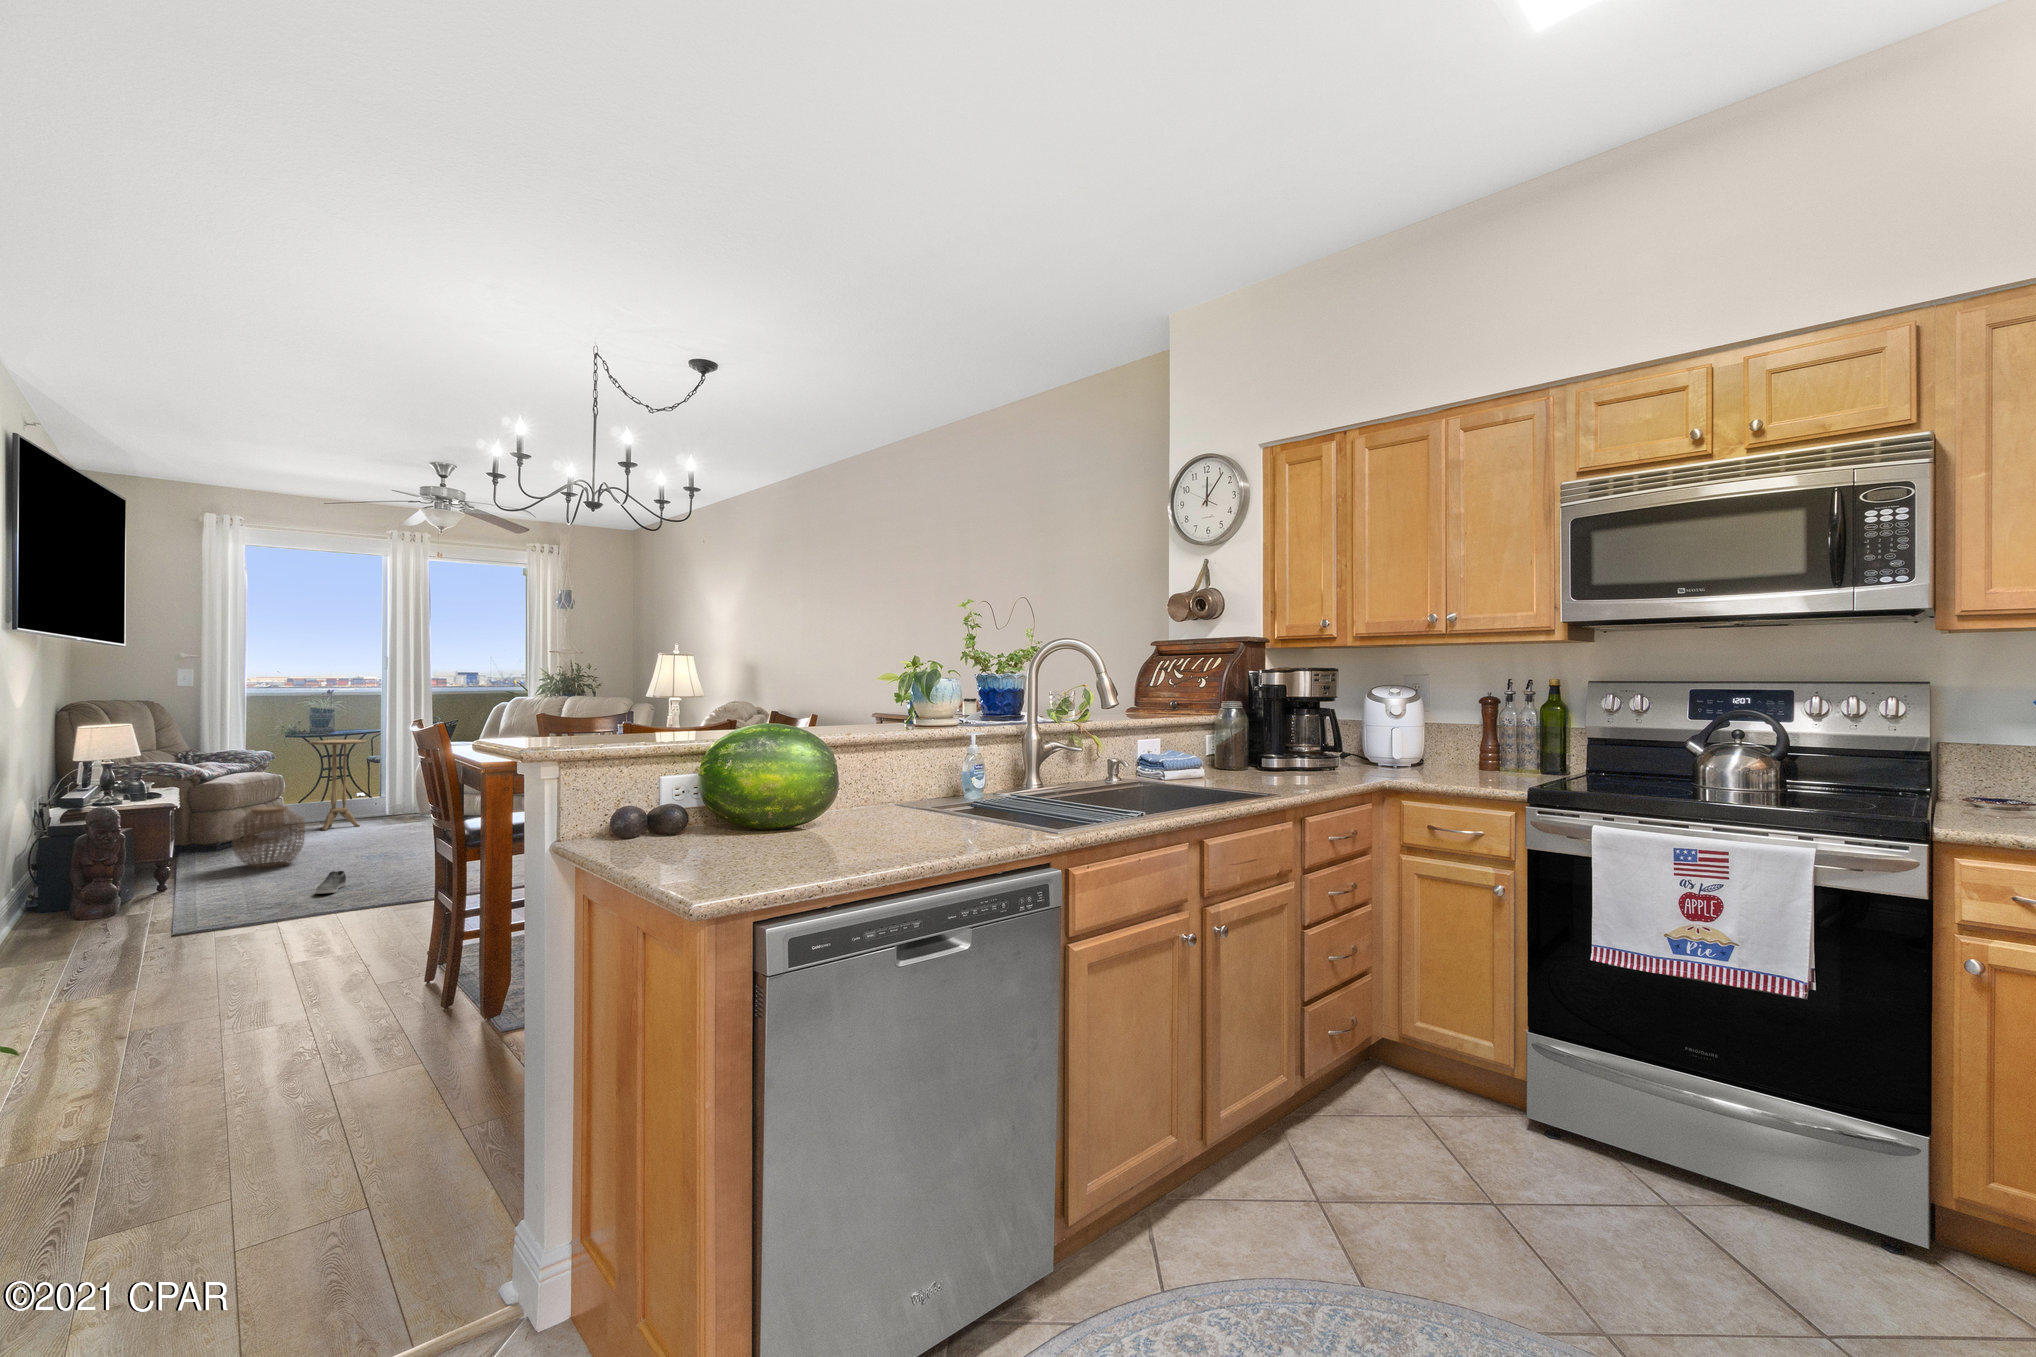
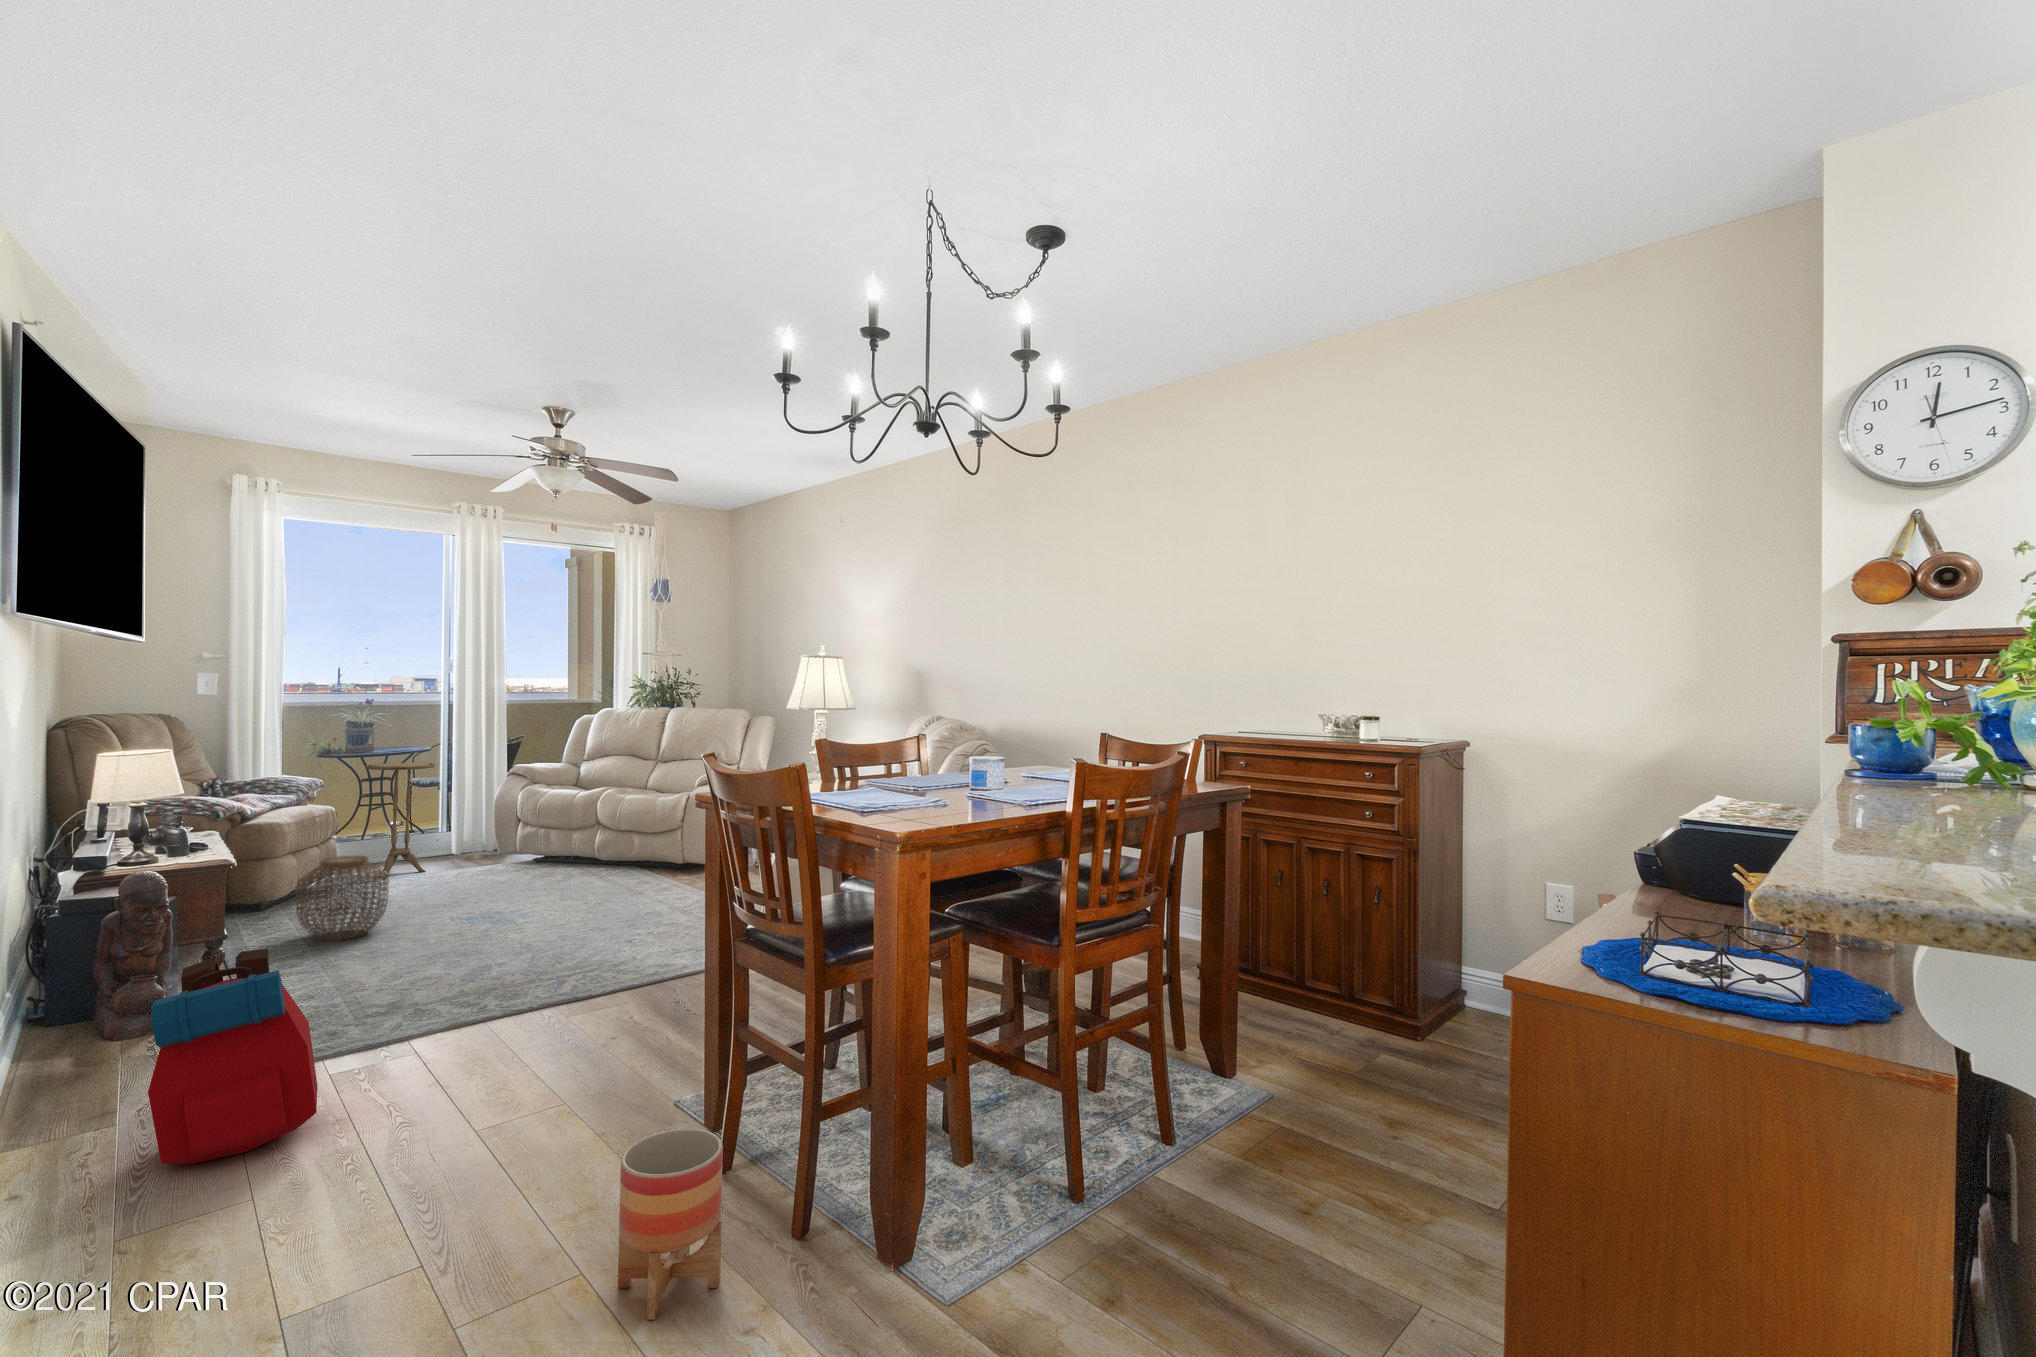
backpack: none [74,847,195,974] -> present [148,949,317,1164]
shoe: present [316,871,346,894] -> none [435,952,468,988]
planter: none [318,936,388,1034] -> present [618,1129,723,1320]

